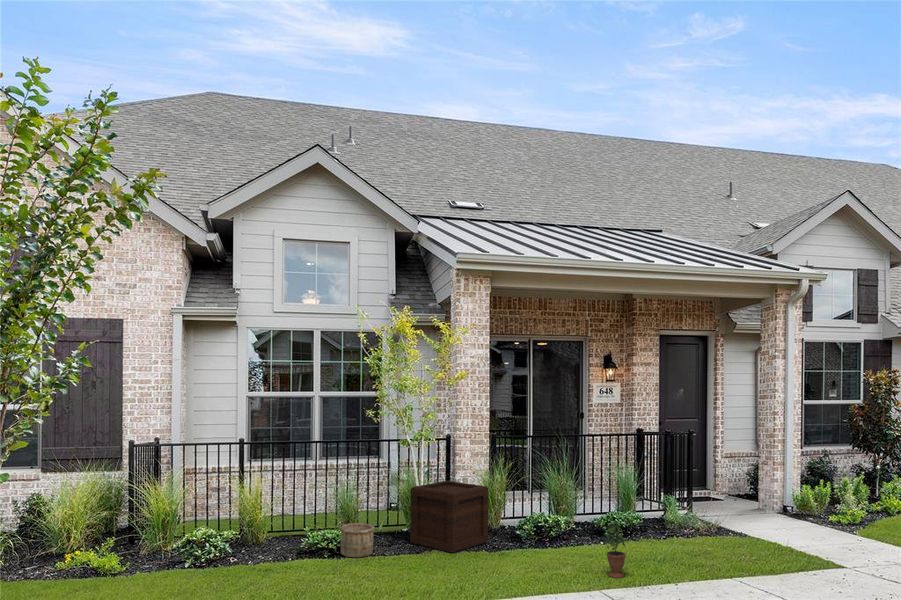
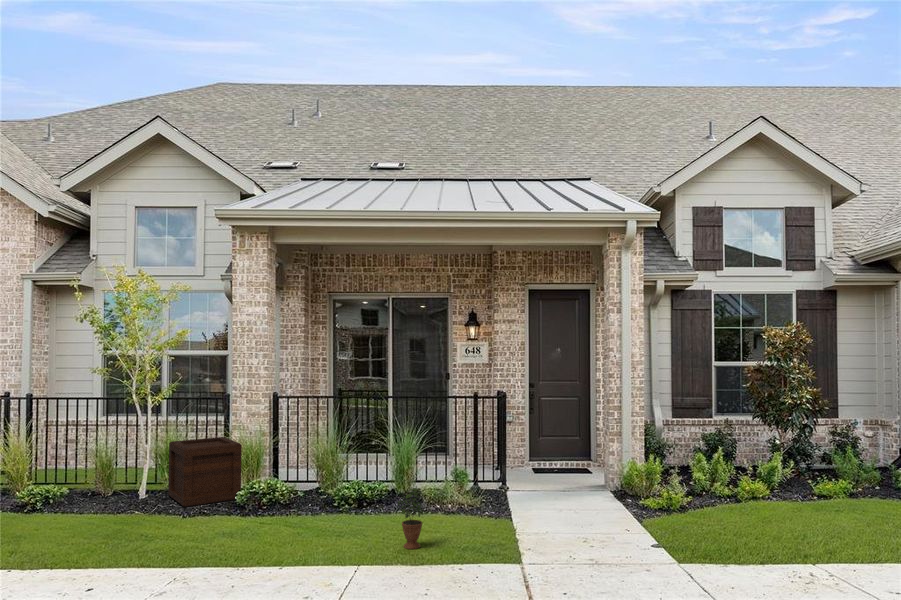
potted plant: present [605,520,626,578] -> present [398,487,423,549]
wooden bucket: present [340,523,375,557] -> none [81,474,118,506]

